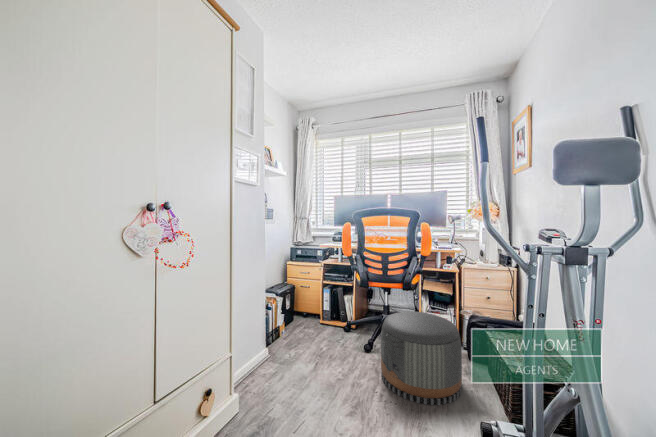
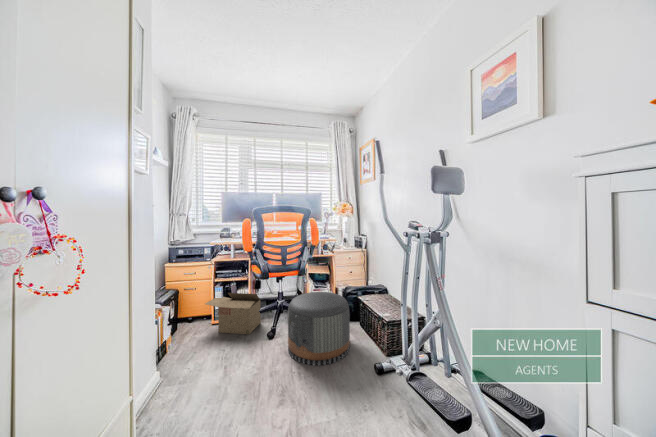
cardboard box: none [312,297,364,344] -> present [205,293,261,334]

